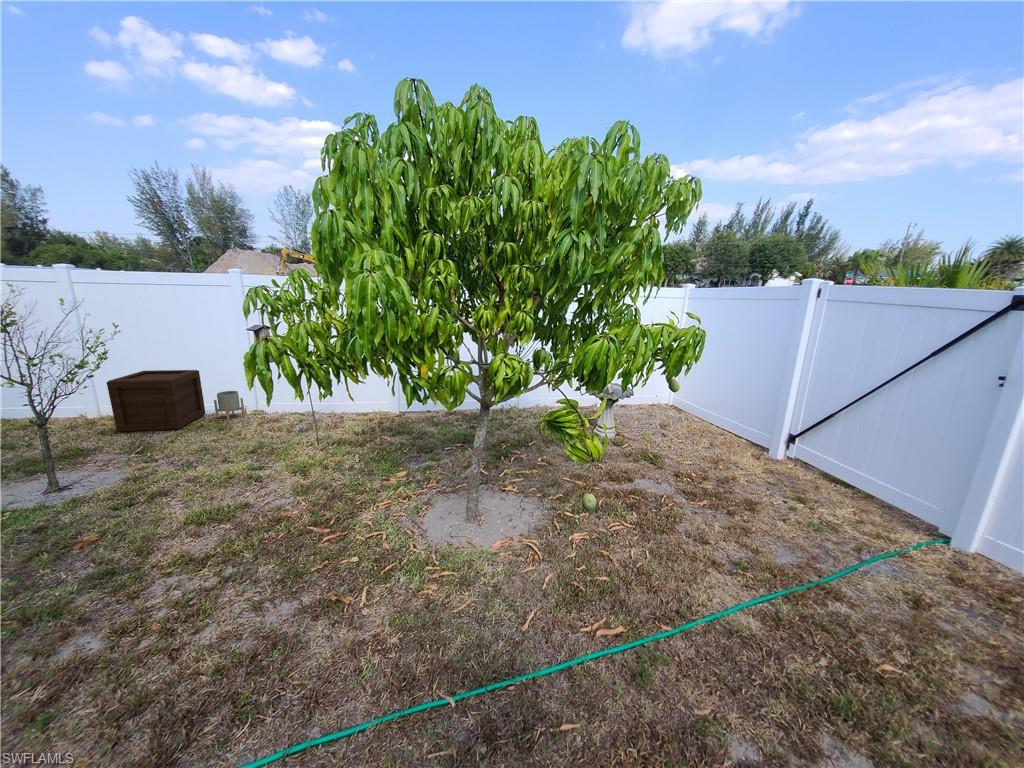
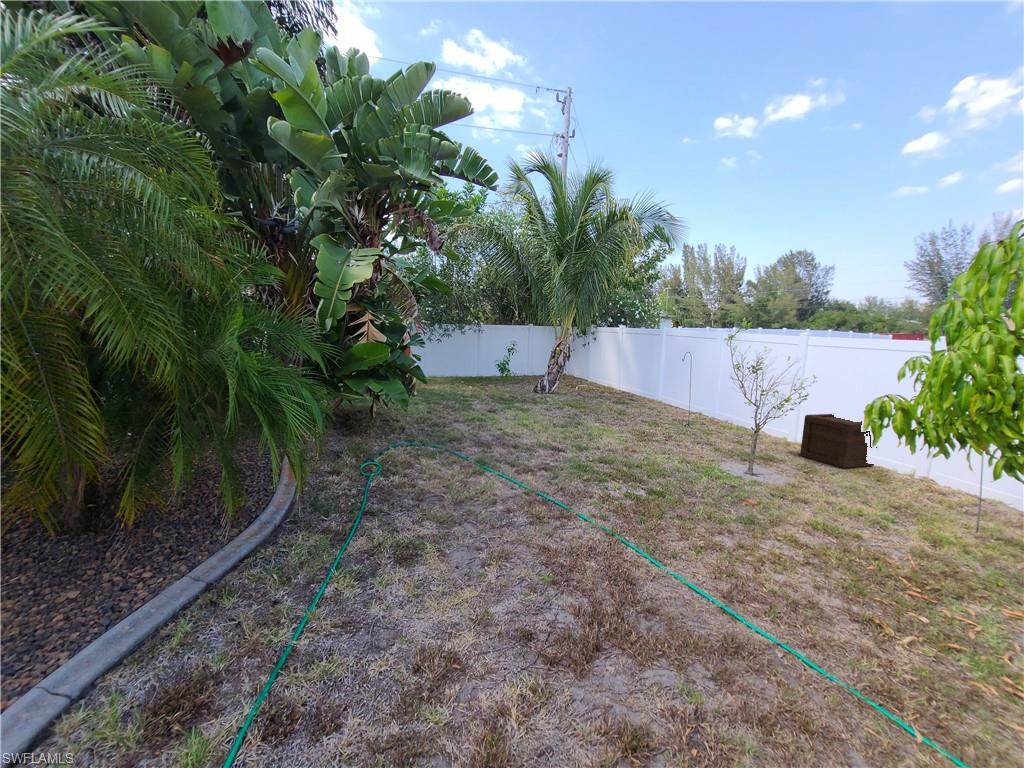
planter: present [214,391,245,420] -> none [882,448,916,479]

